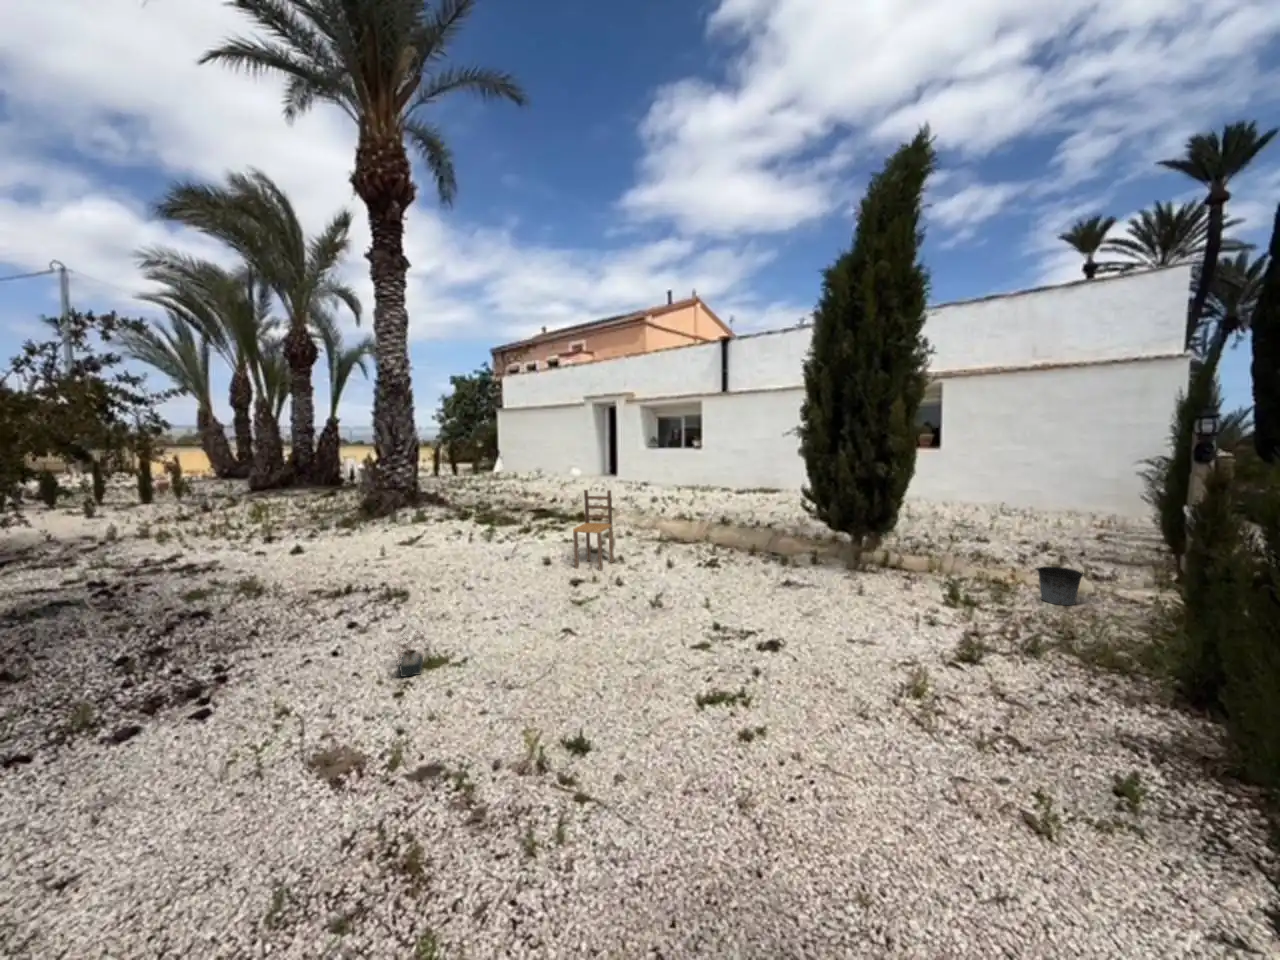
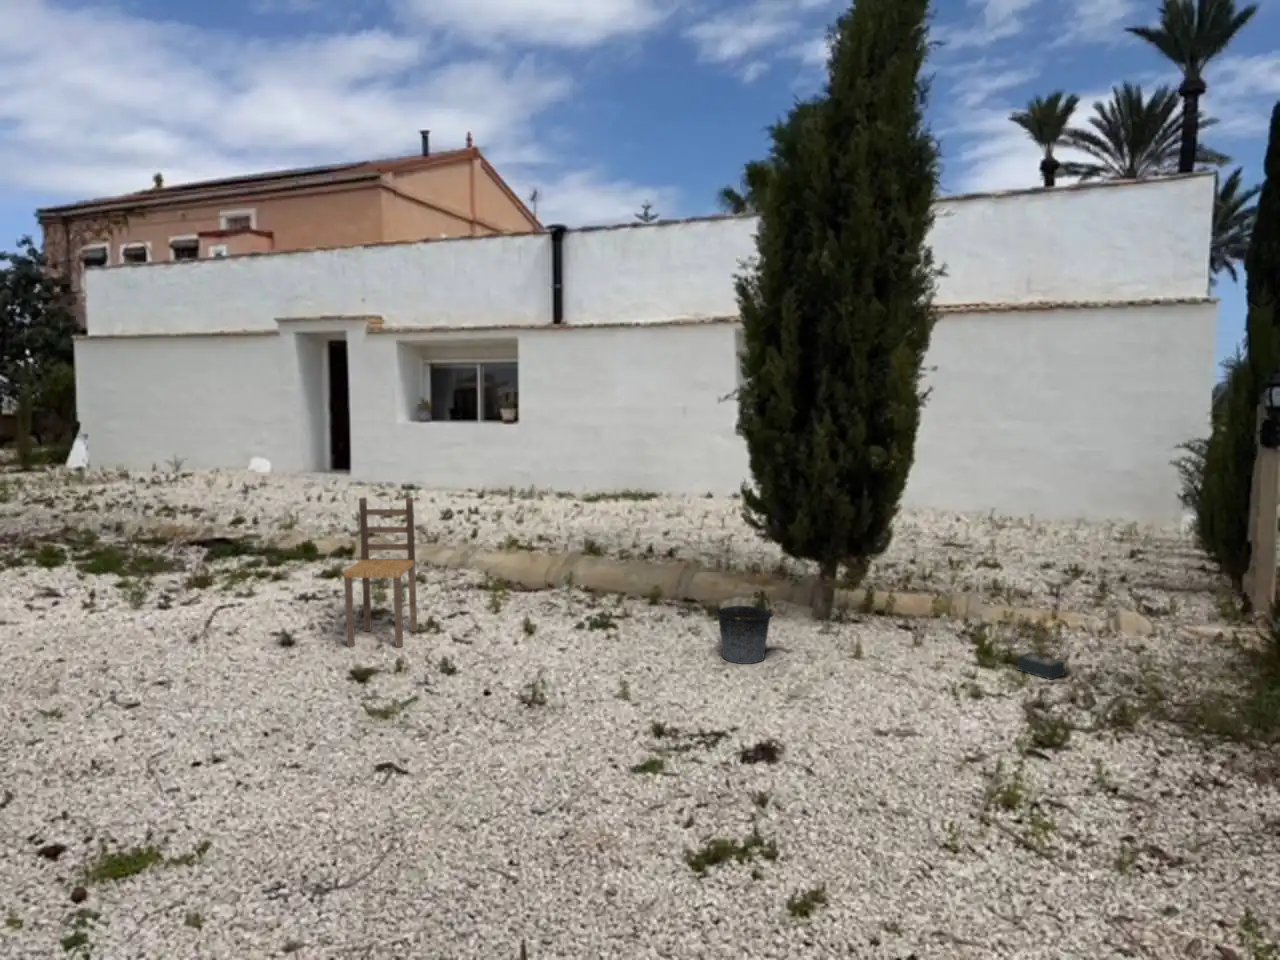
bucket: present [1036,566,1085,605] -> present [714,606,773,664]
decorative plant: present [396,623,427,677] -> present [1009,616,1069,680]

